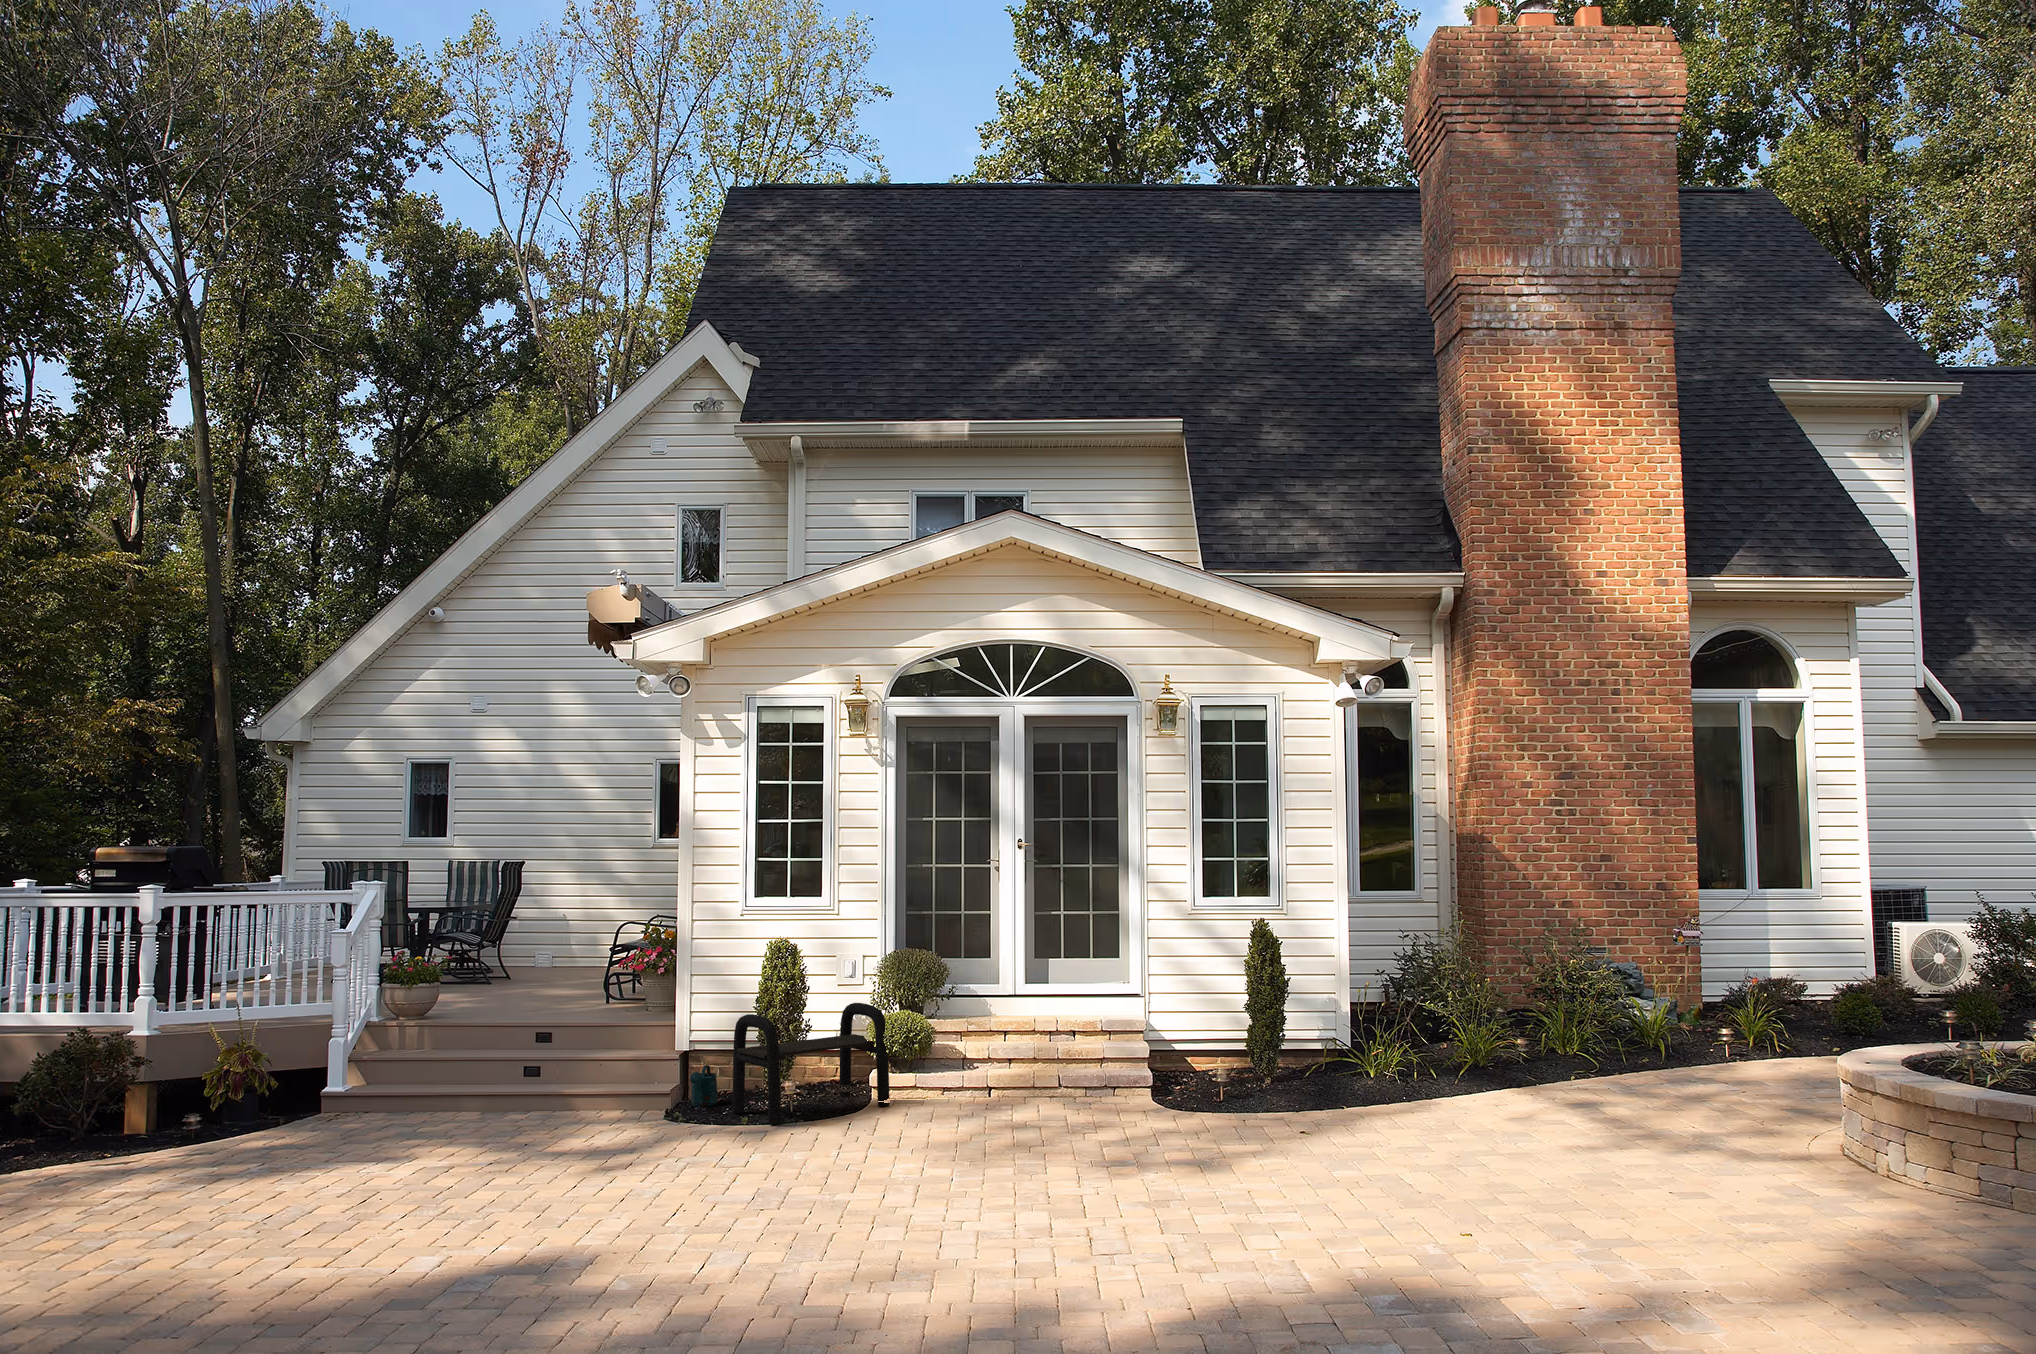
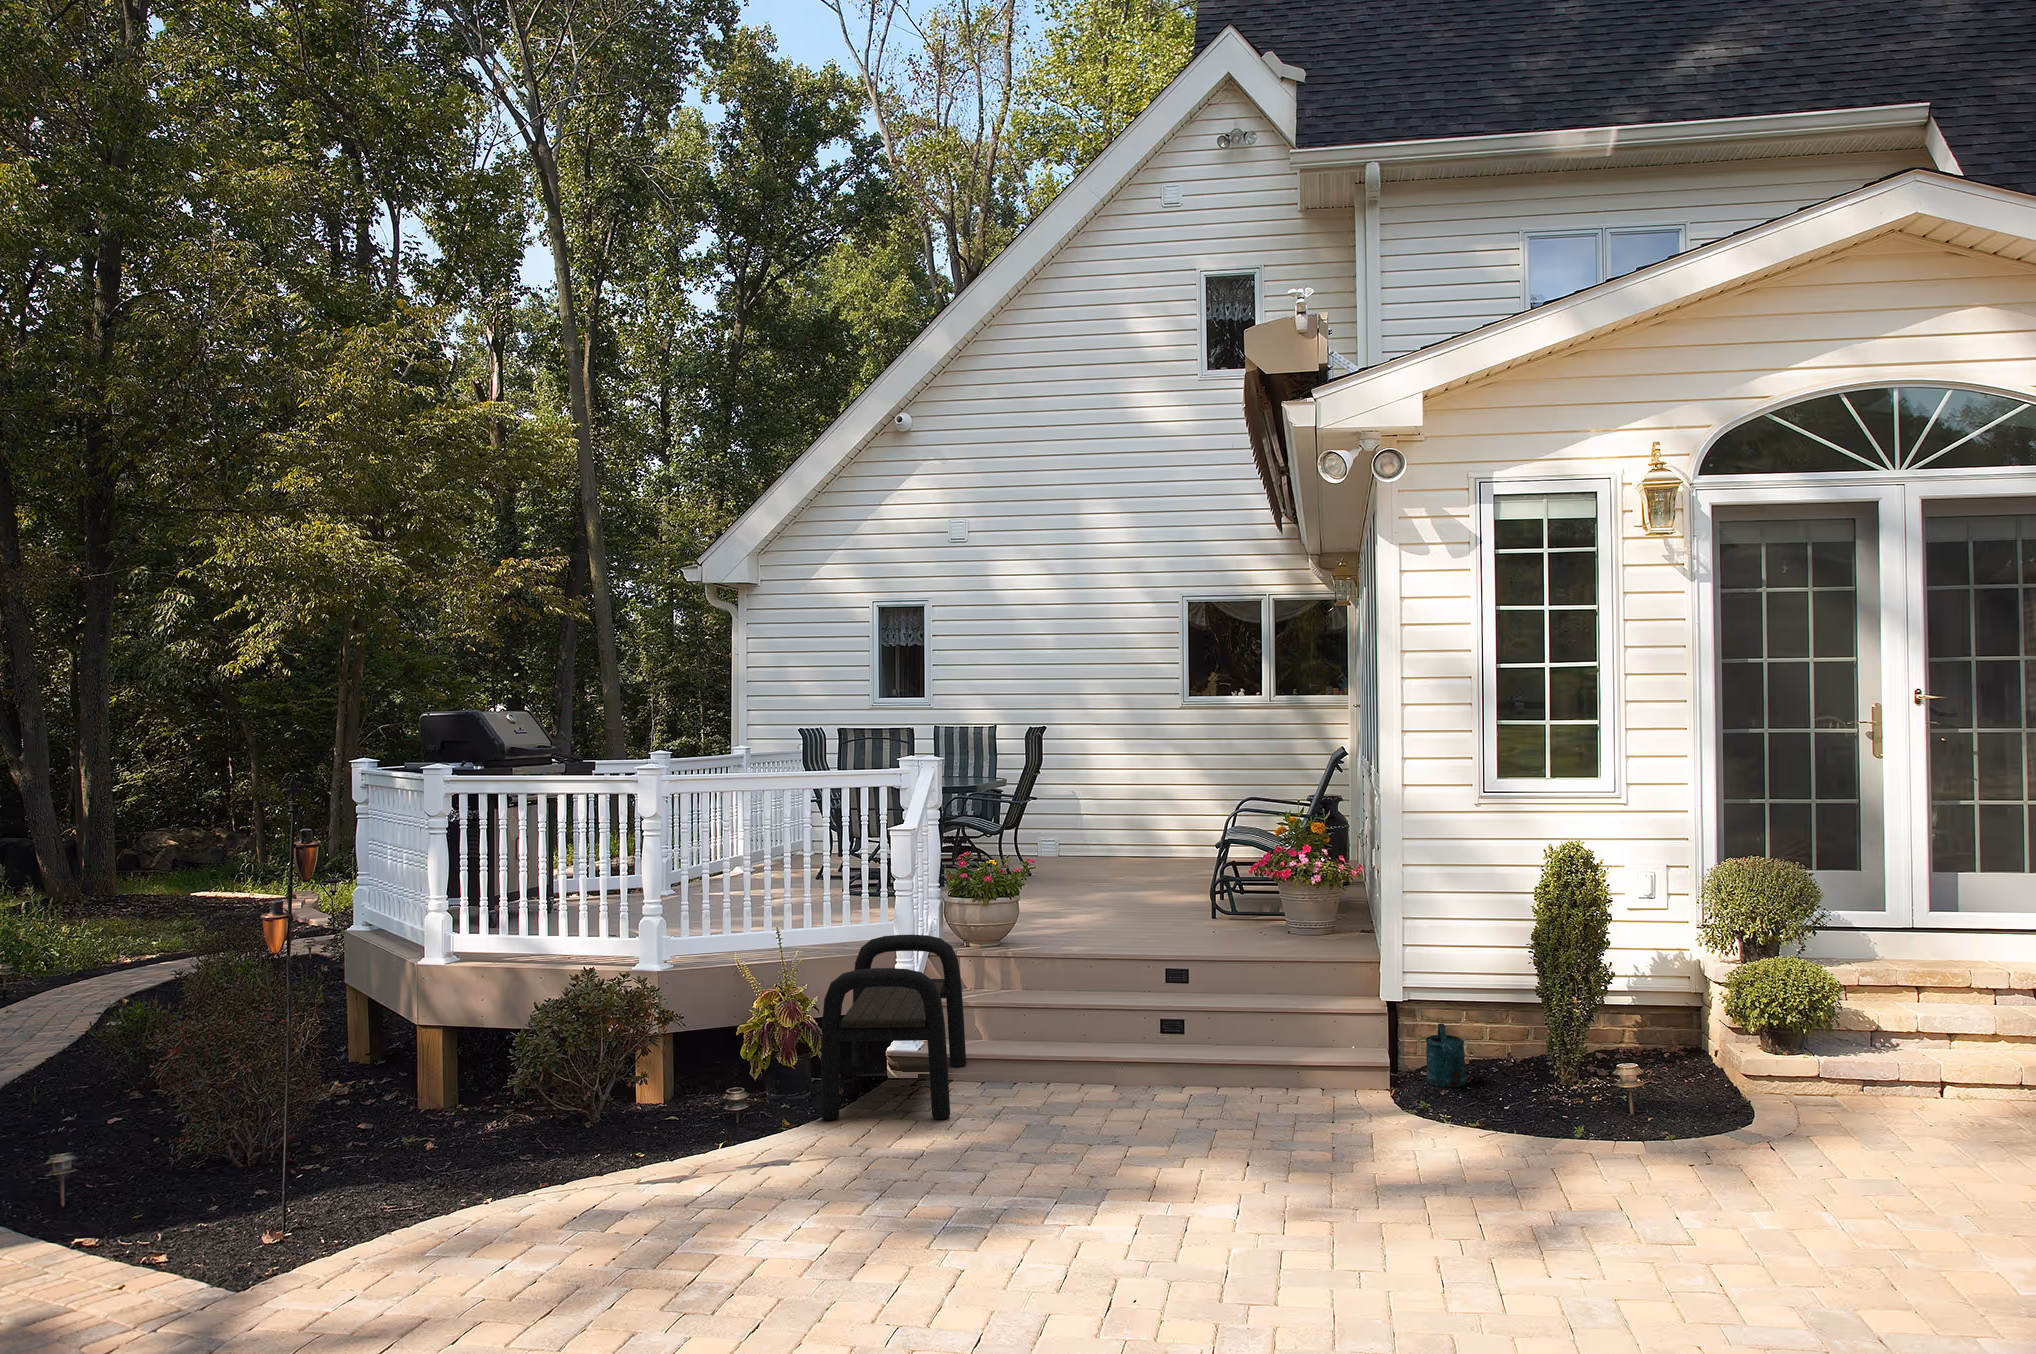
bench: present [732,1003,890,1125] -> present [821,935,966,1120]

